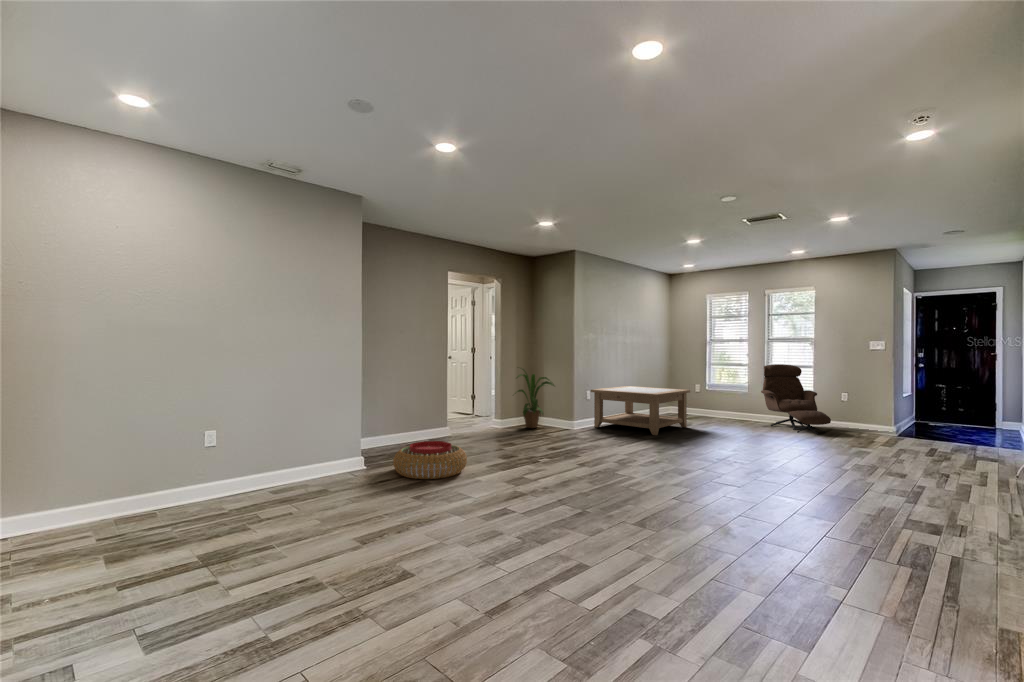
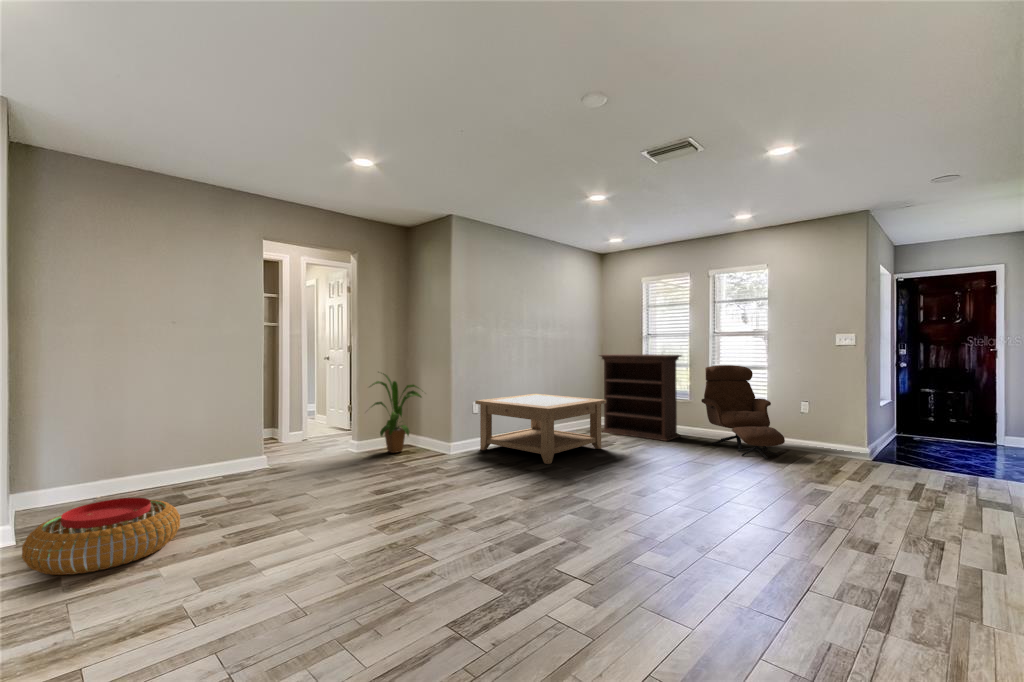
bookshelf: none [675,356,744,423] -> present [600,354,681,441]

